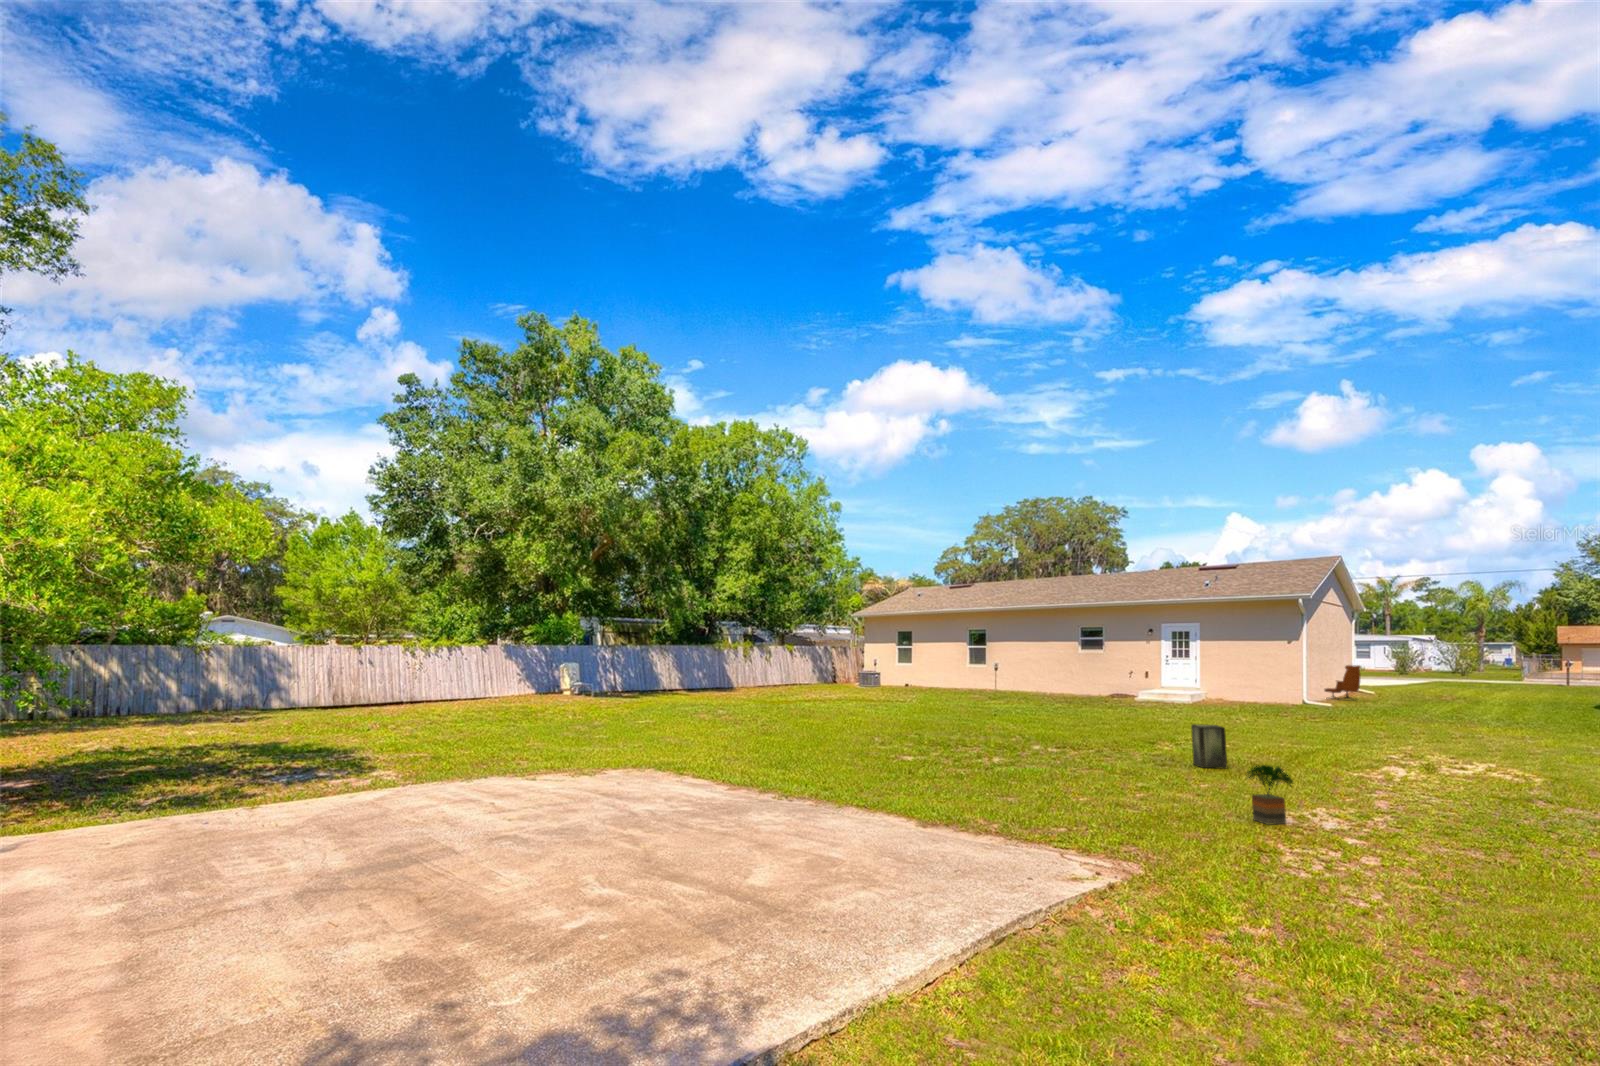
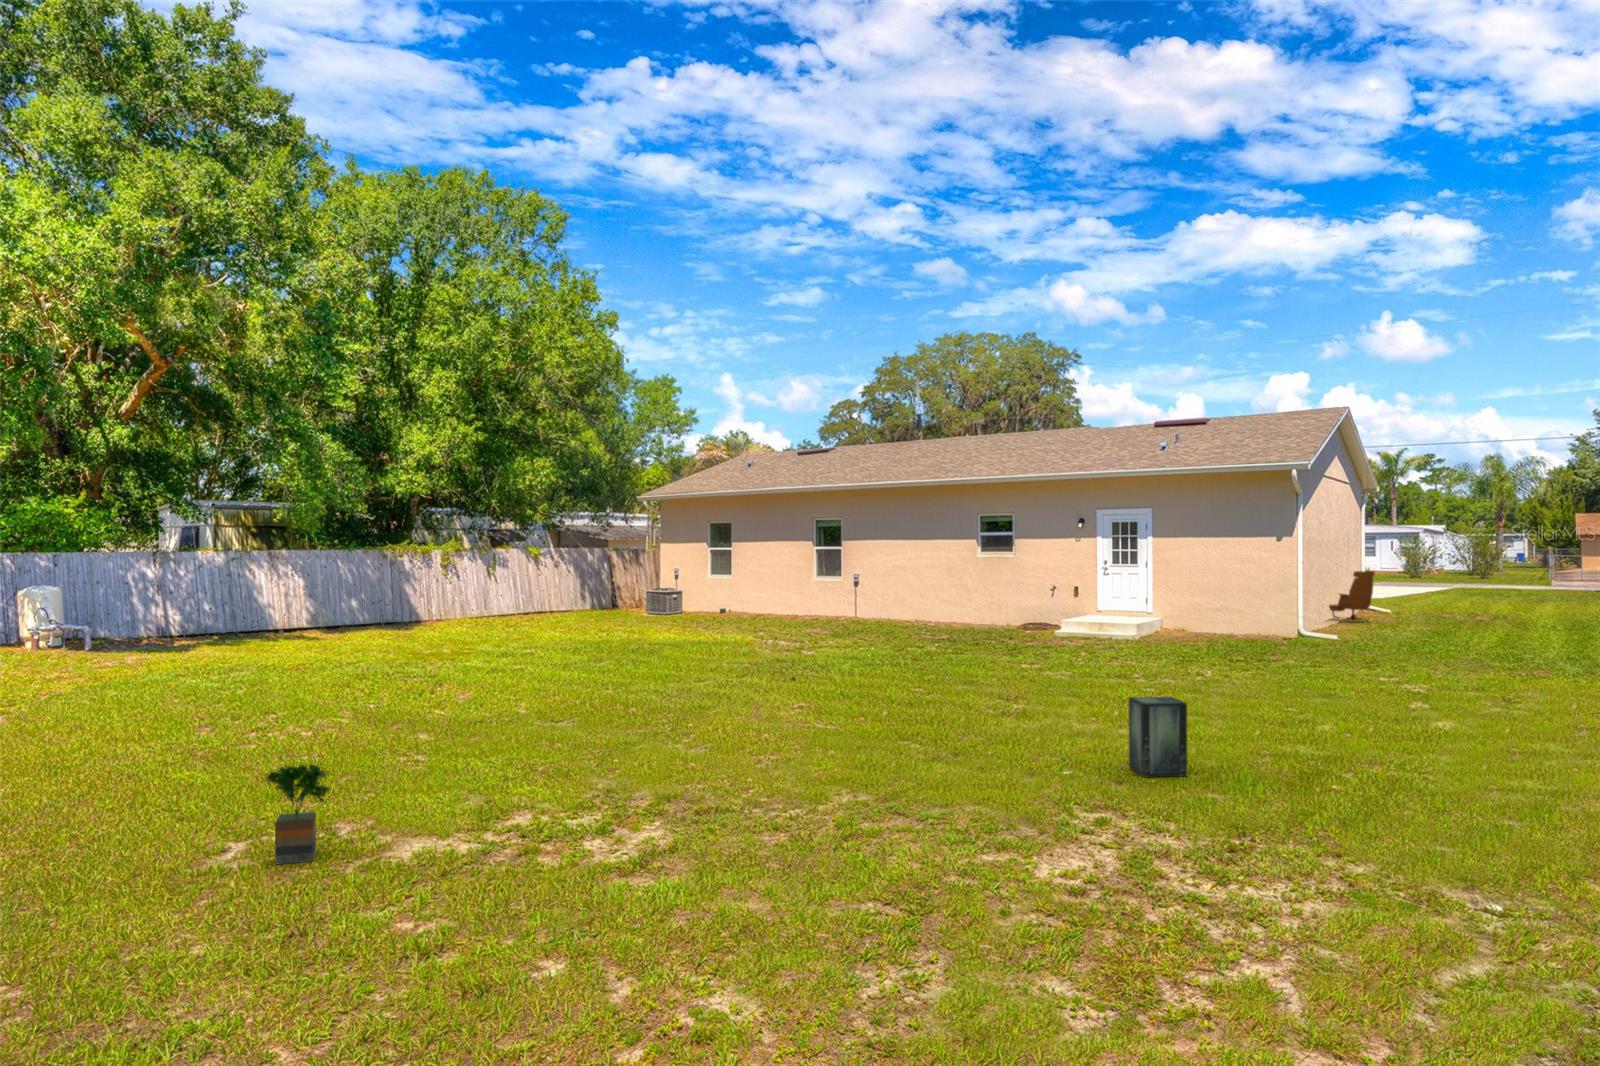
potted tree: present [1246,765,1293,825] -> present [266,764,331,864]

